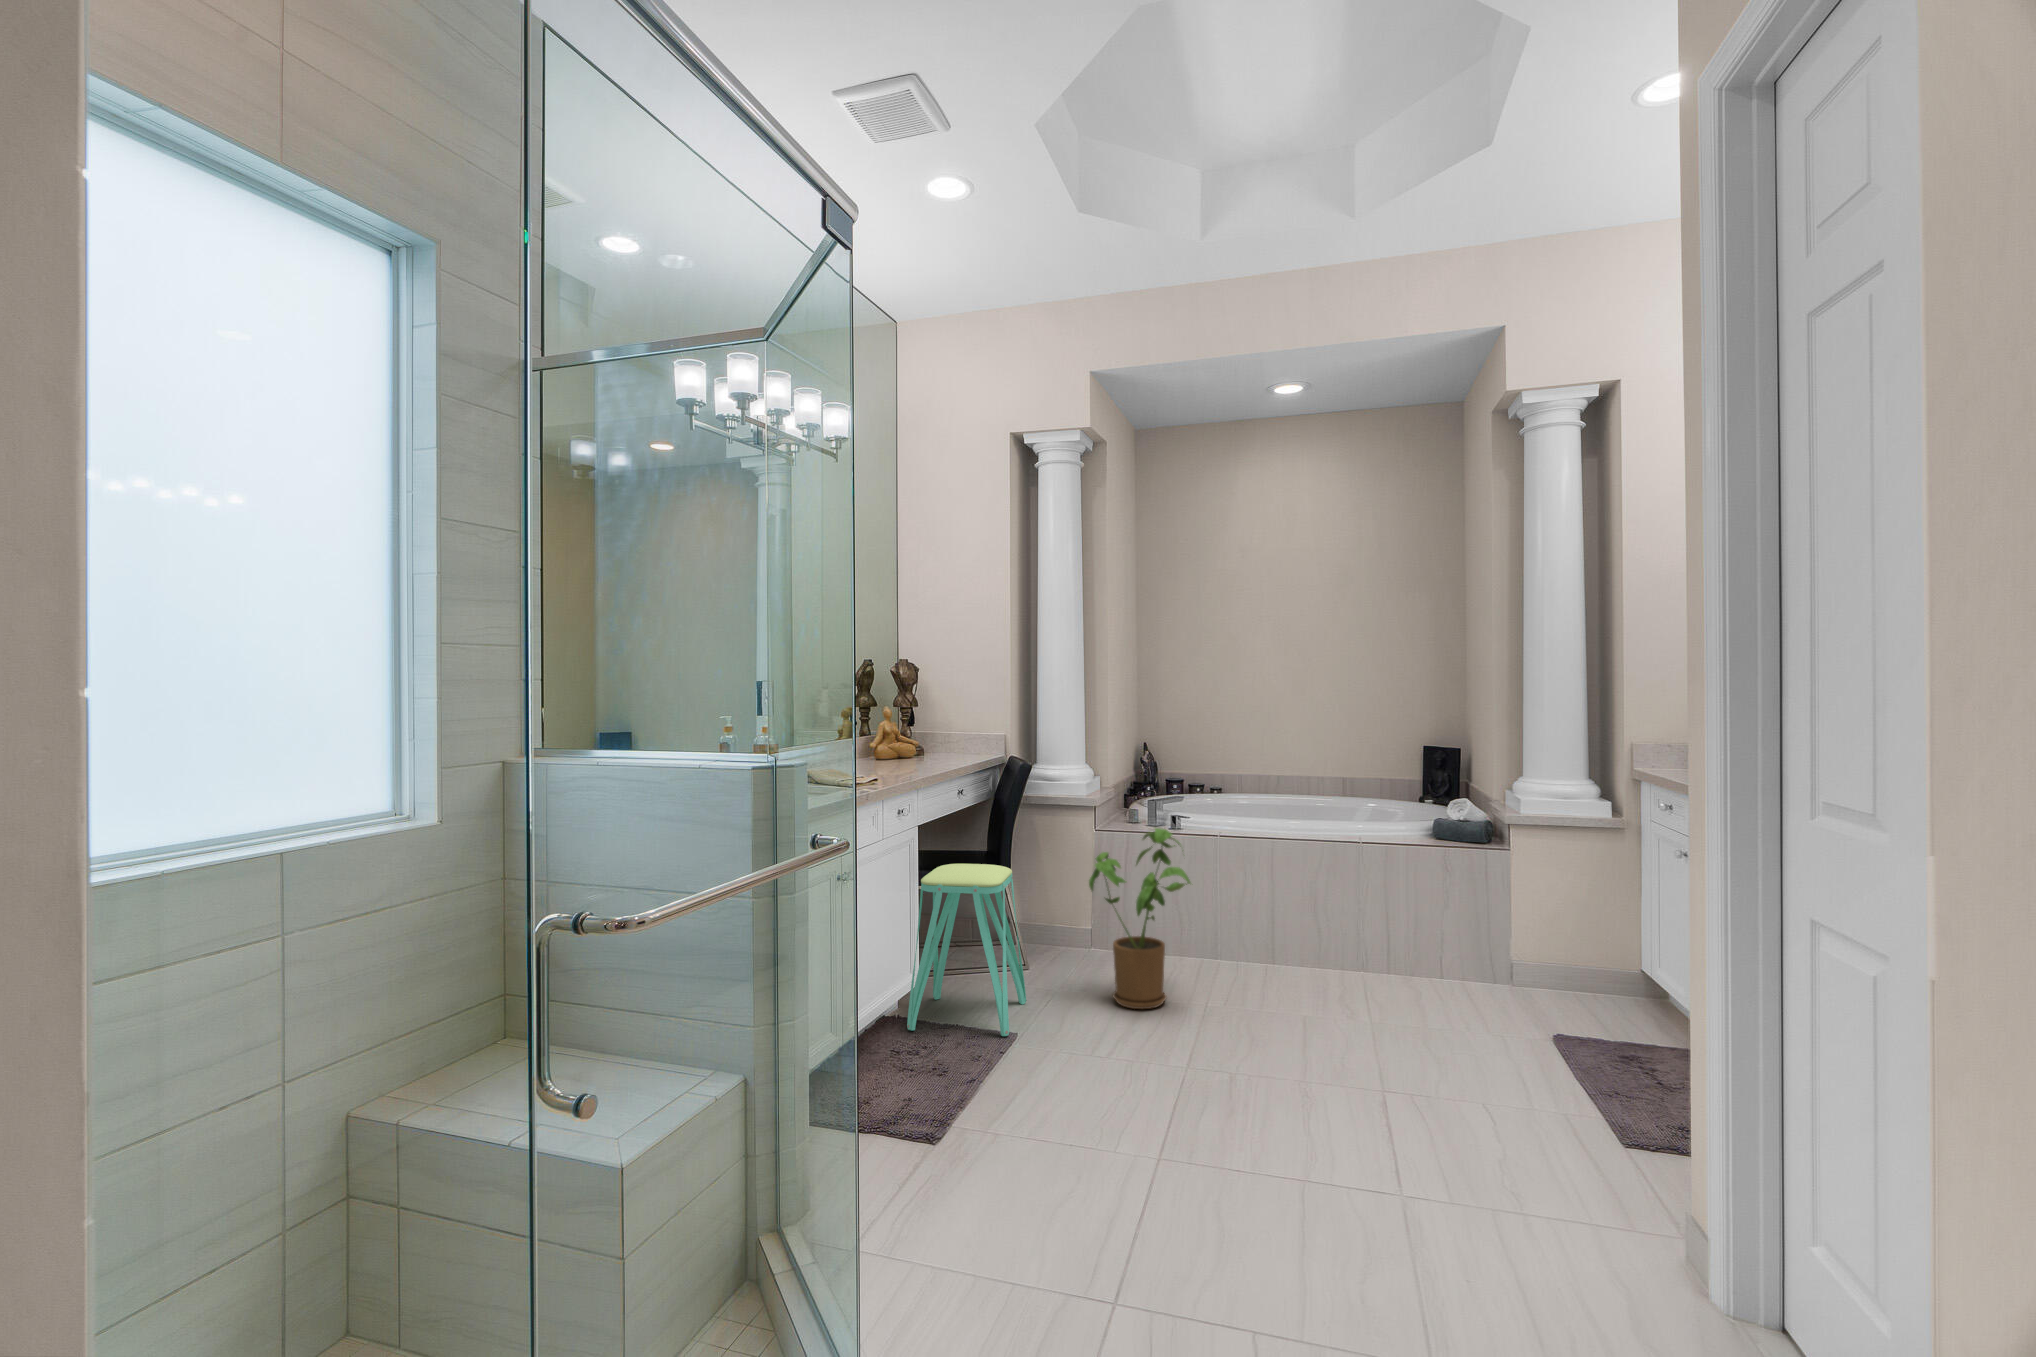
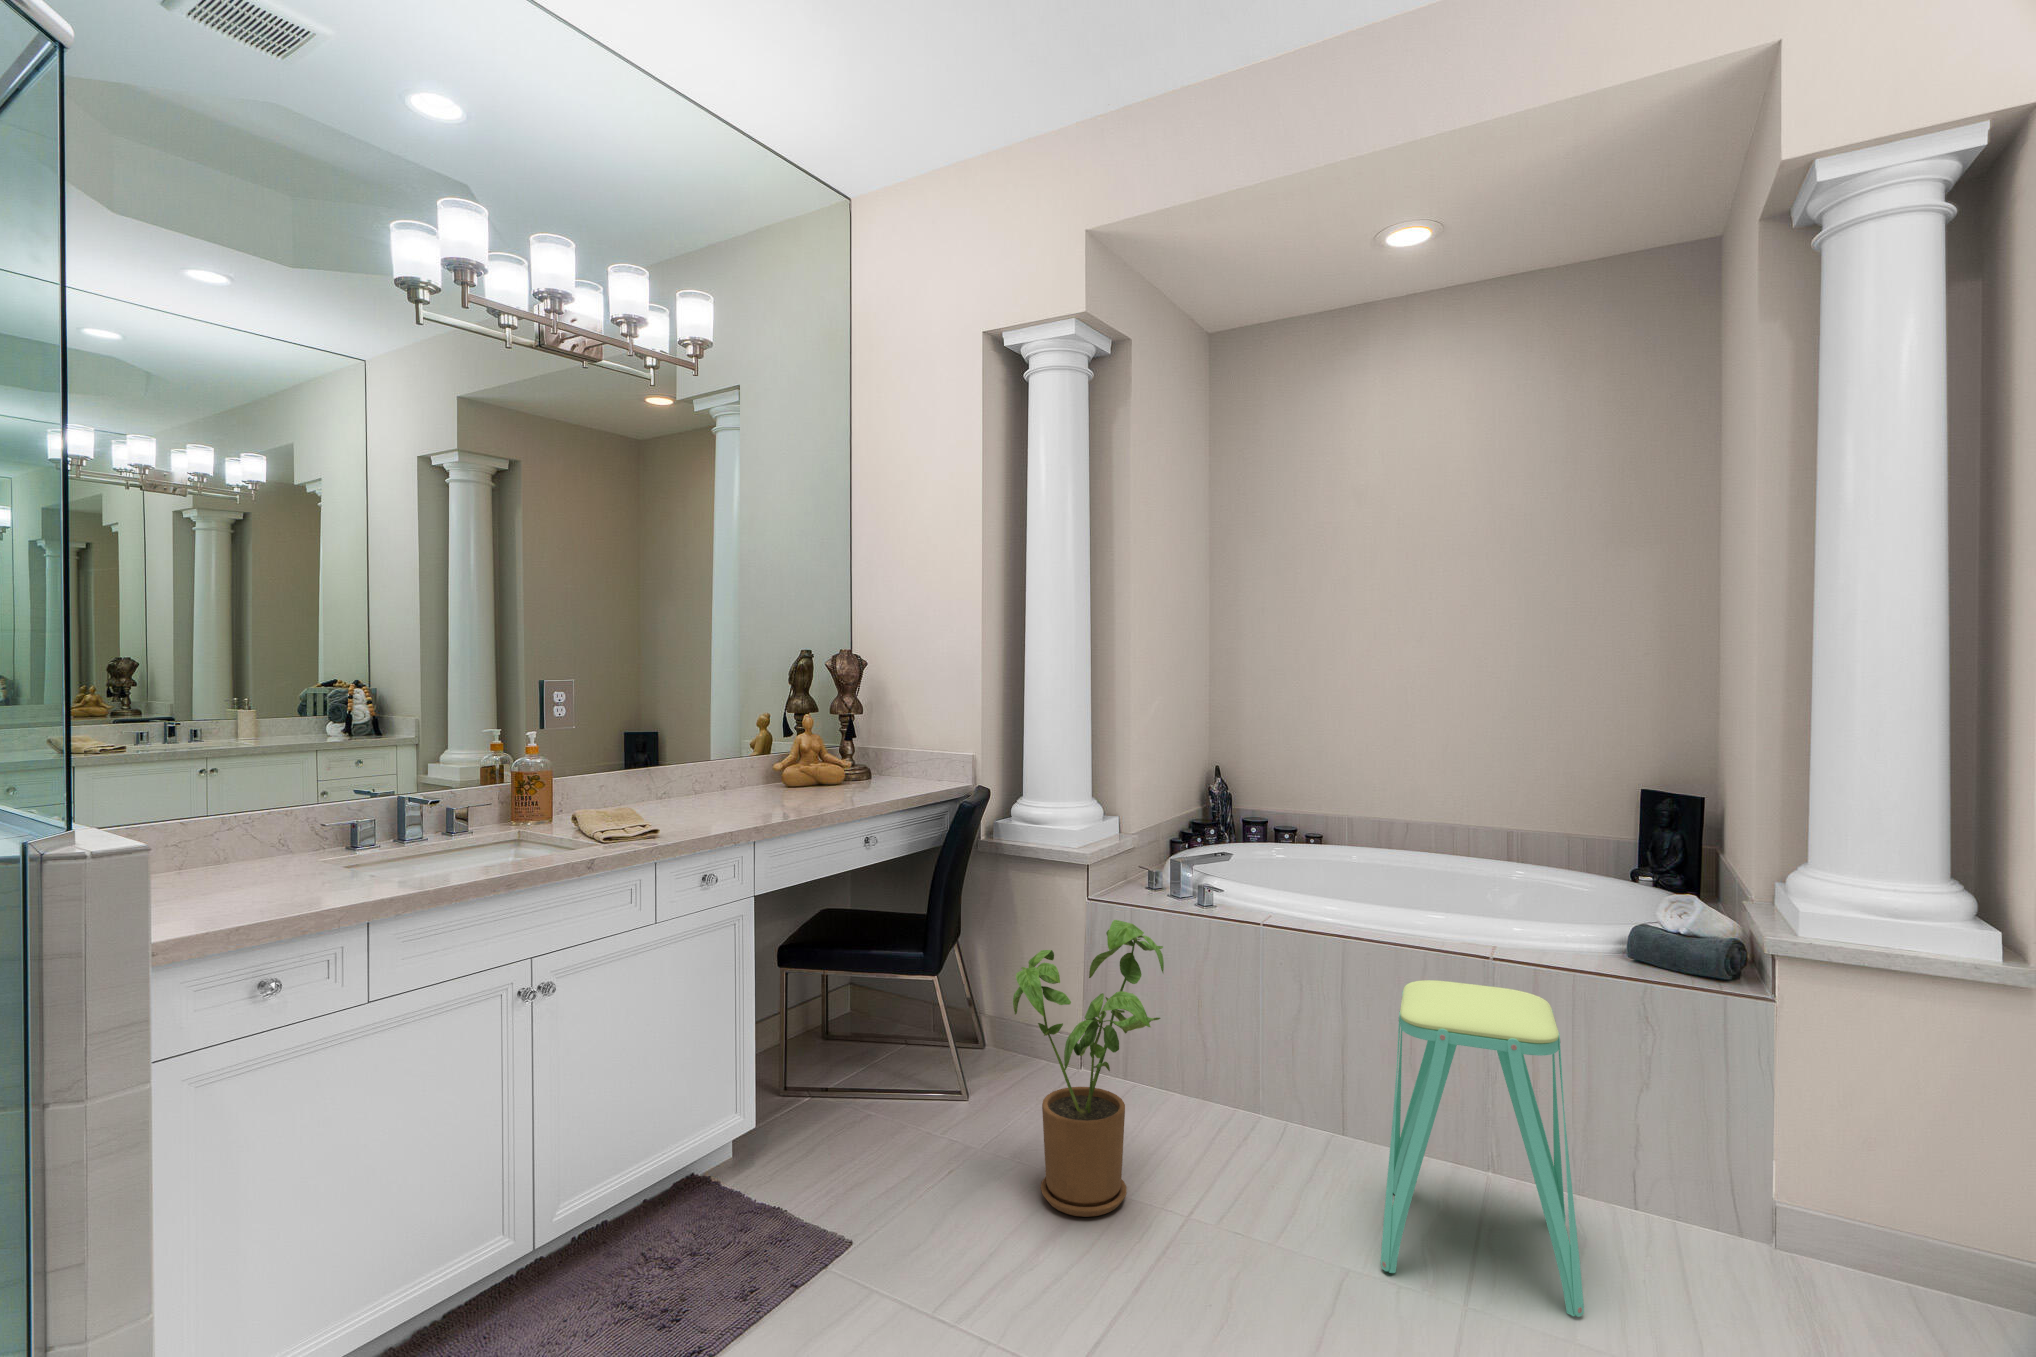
stool: present [907,864,1026,1036] -> present [1381,980,1584,1317]

